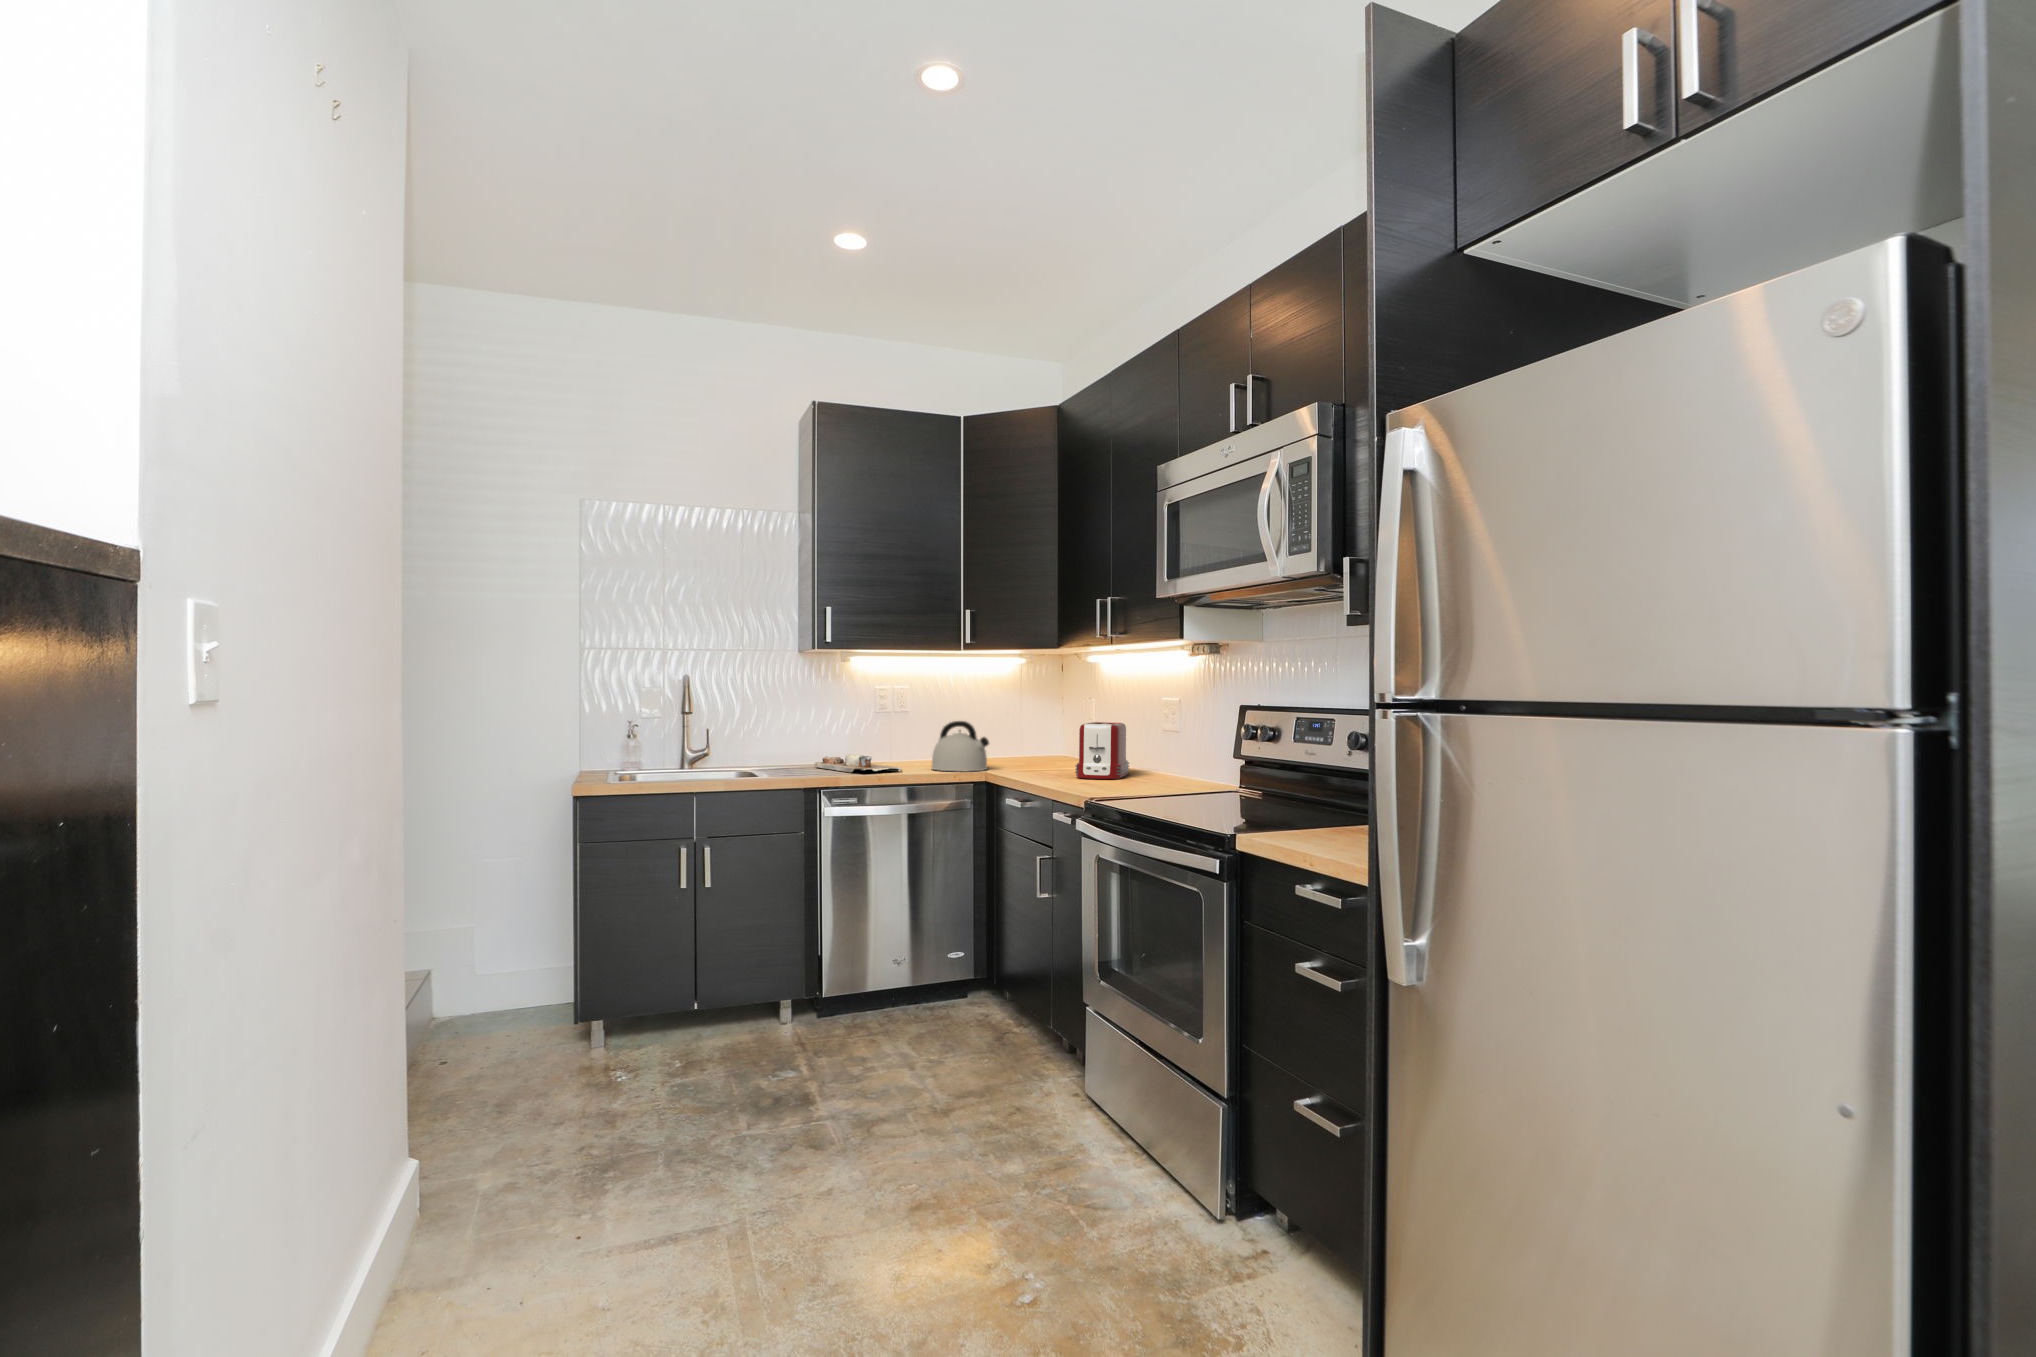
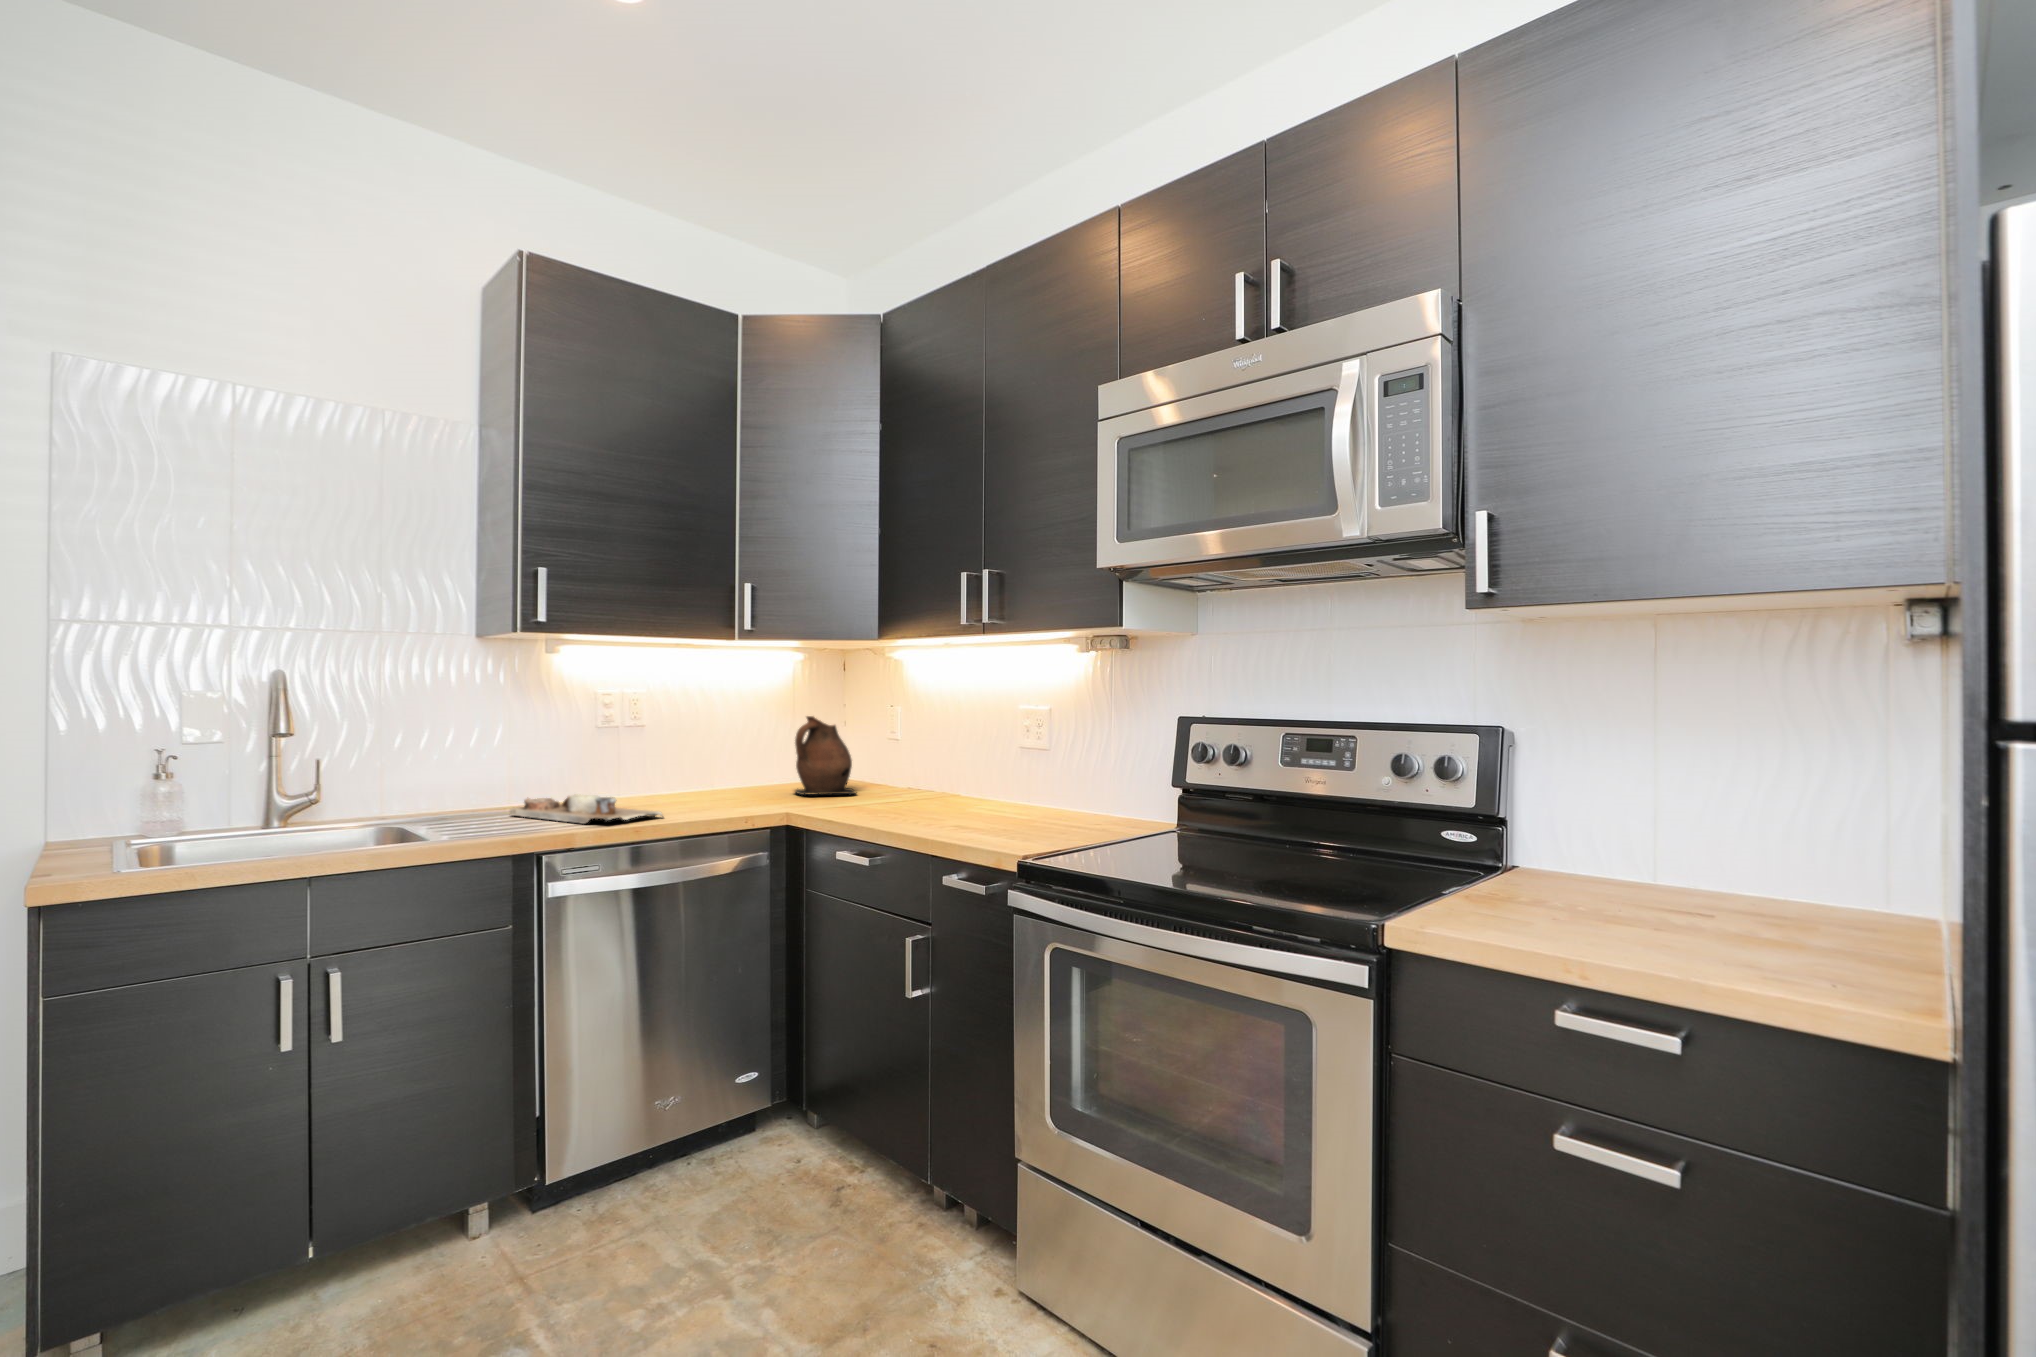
ceramic pitcher: none [1006,705,1053,765] -> present [795,716,856,795]
kettle: present [932,721,989,772] -> none [701,740,791,813]
toaster: present [1075,722,1129,779] -> none [927,739,994,817]

